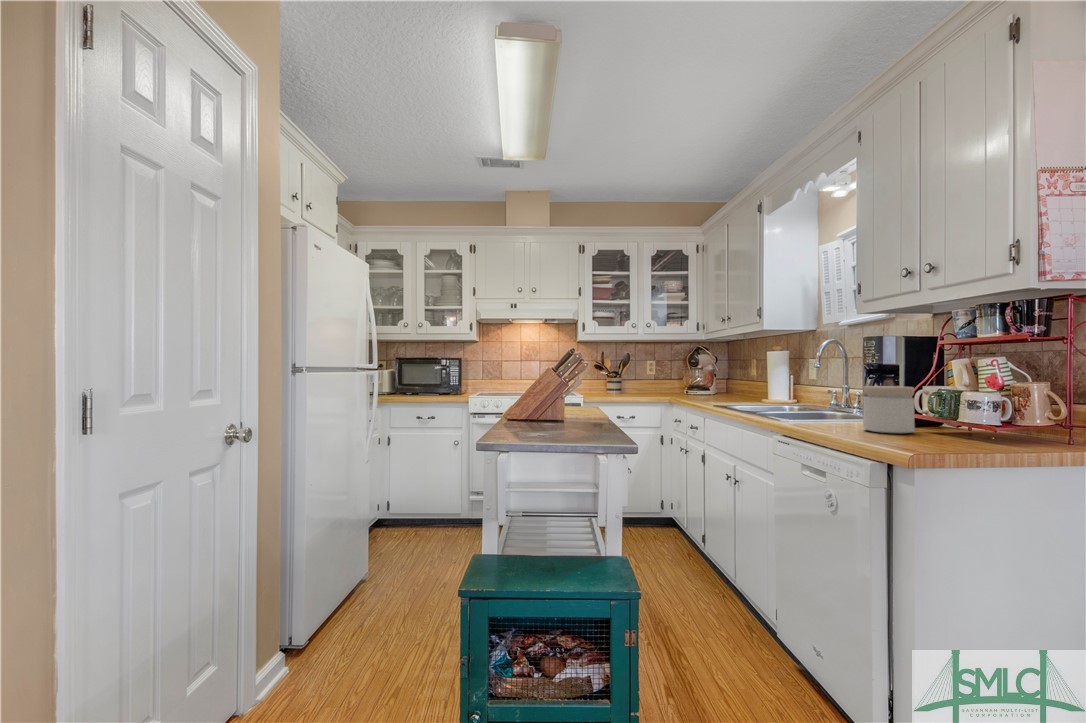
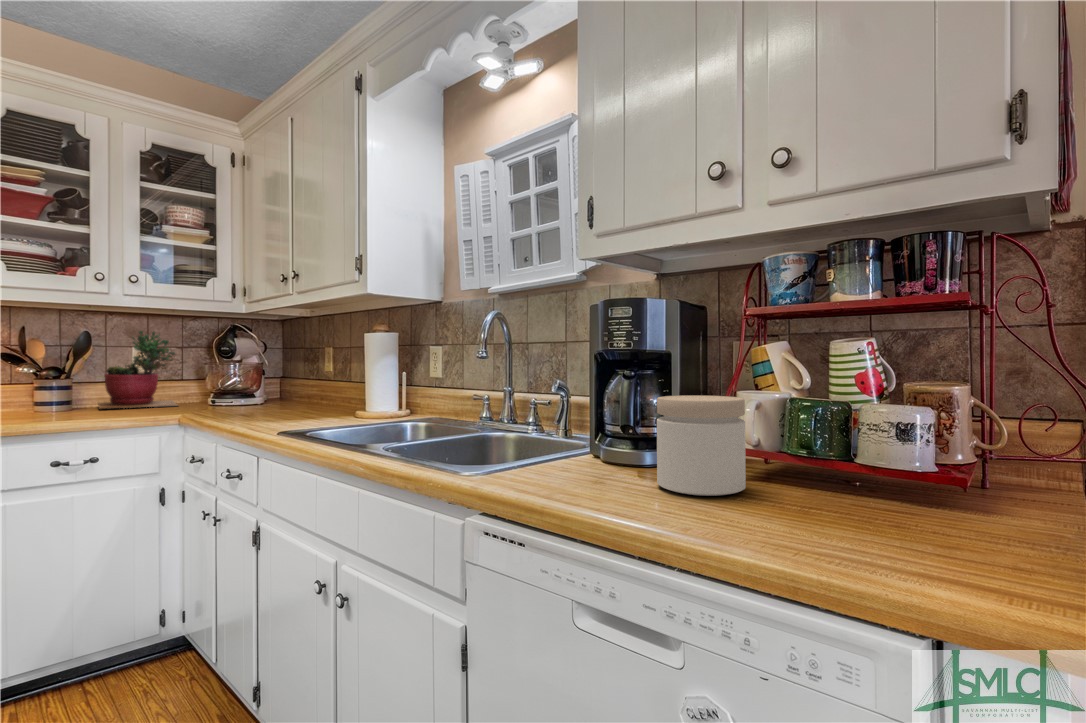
succulent plant: none [633,351,669,393] -> present [98,331,177,408]

